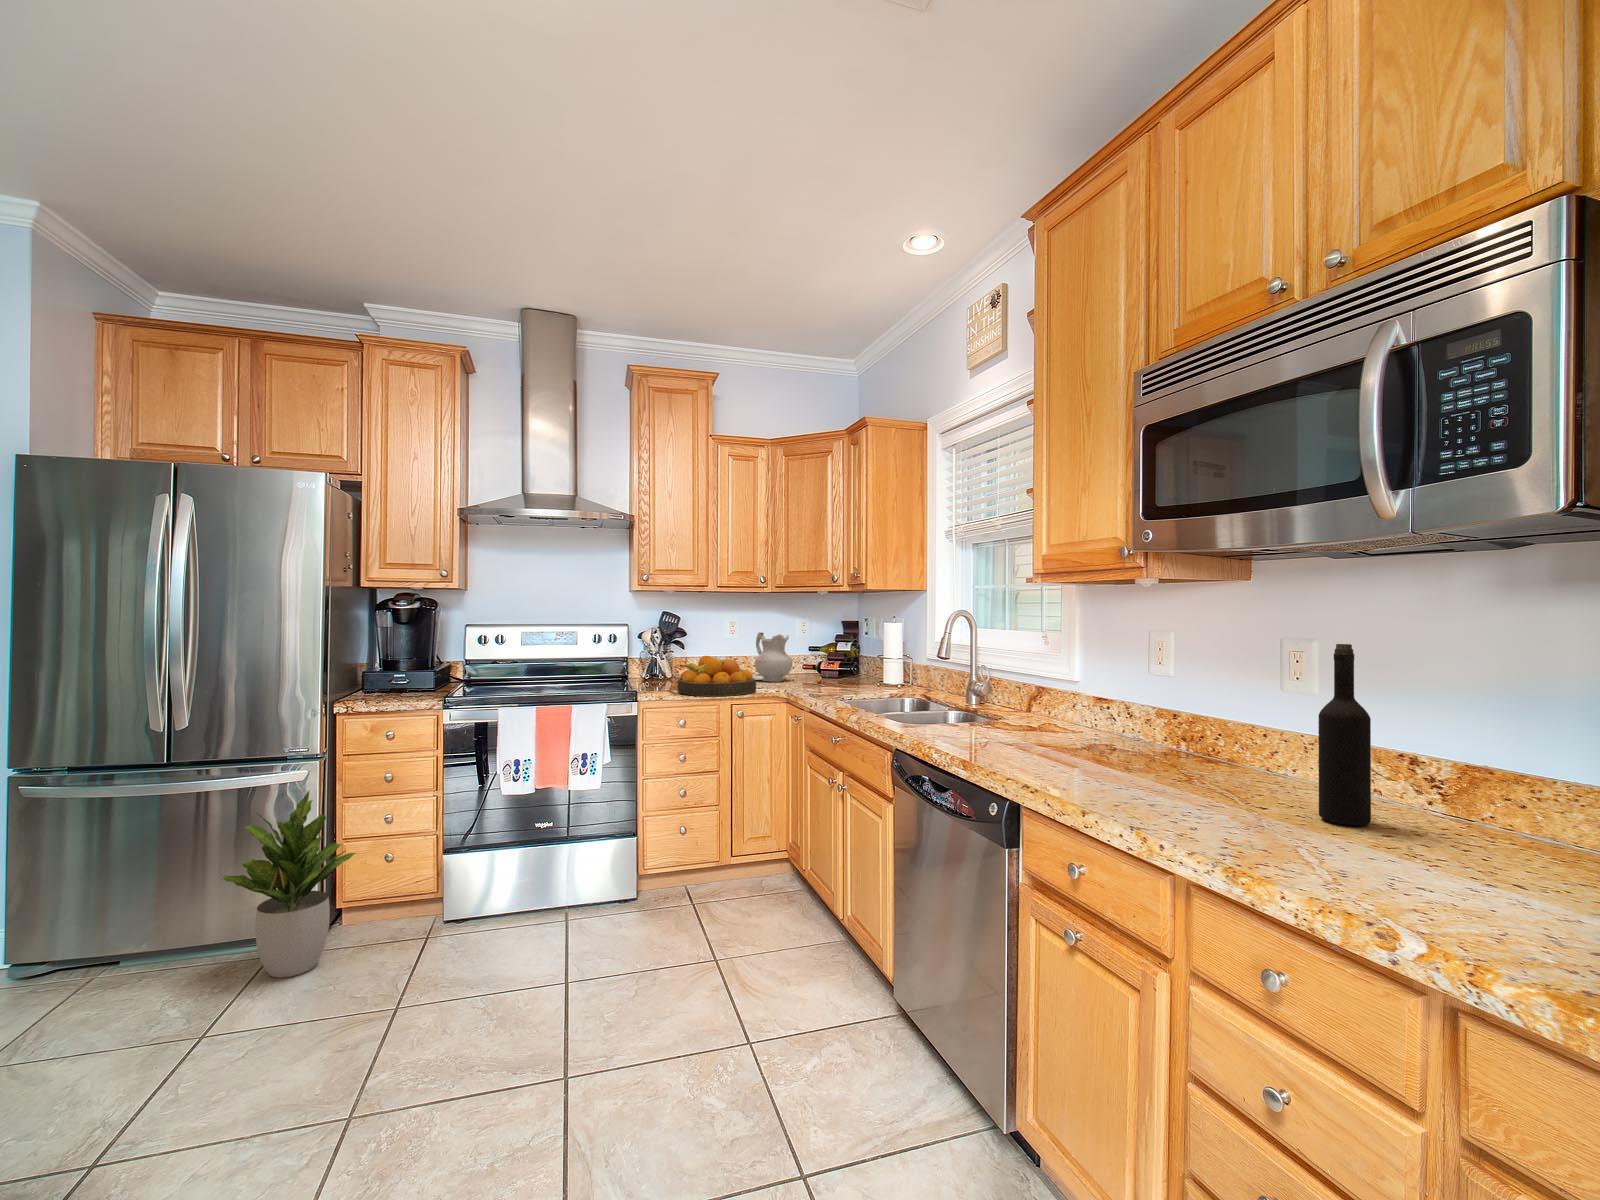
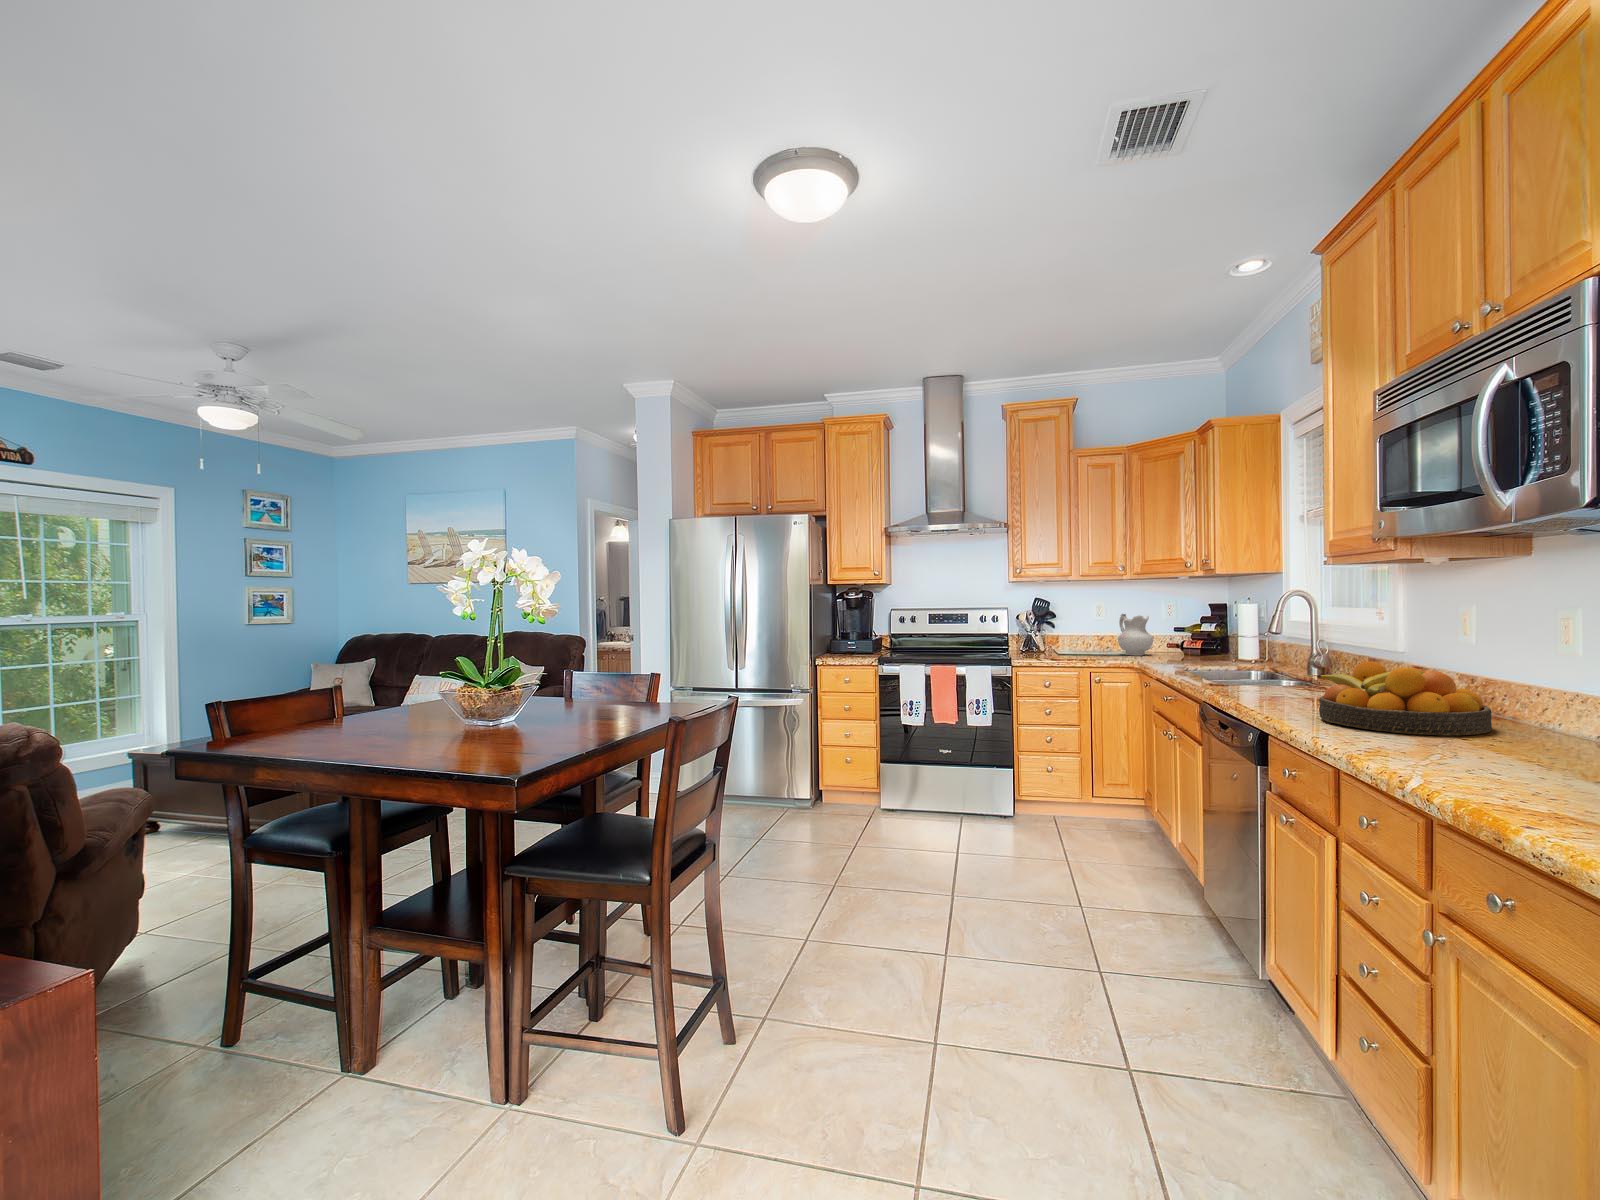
wine bottle: present [1318,644,1371,825] -> none [1512,611,1561,753]
fruit bowl: present [677,656,756,696] -> present [1317,662,1492,736]
potted plant: present [222,791,356,978] -> none [762,711,831,823]

